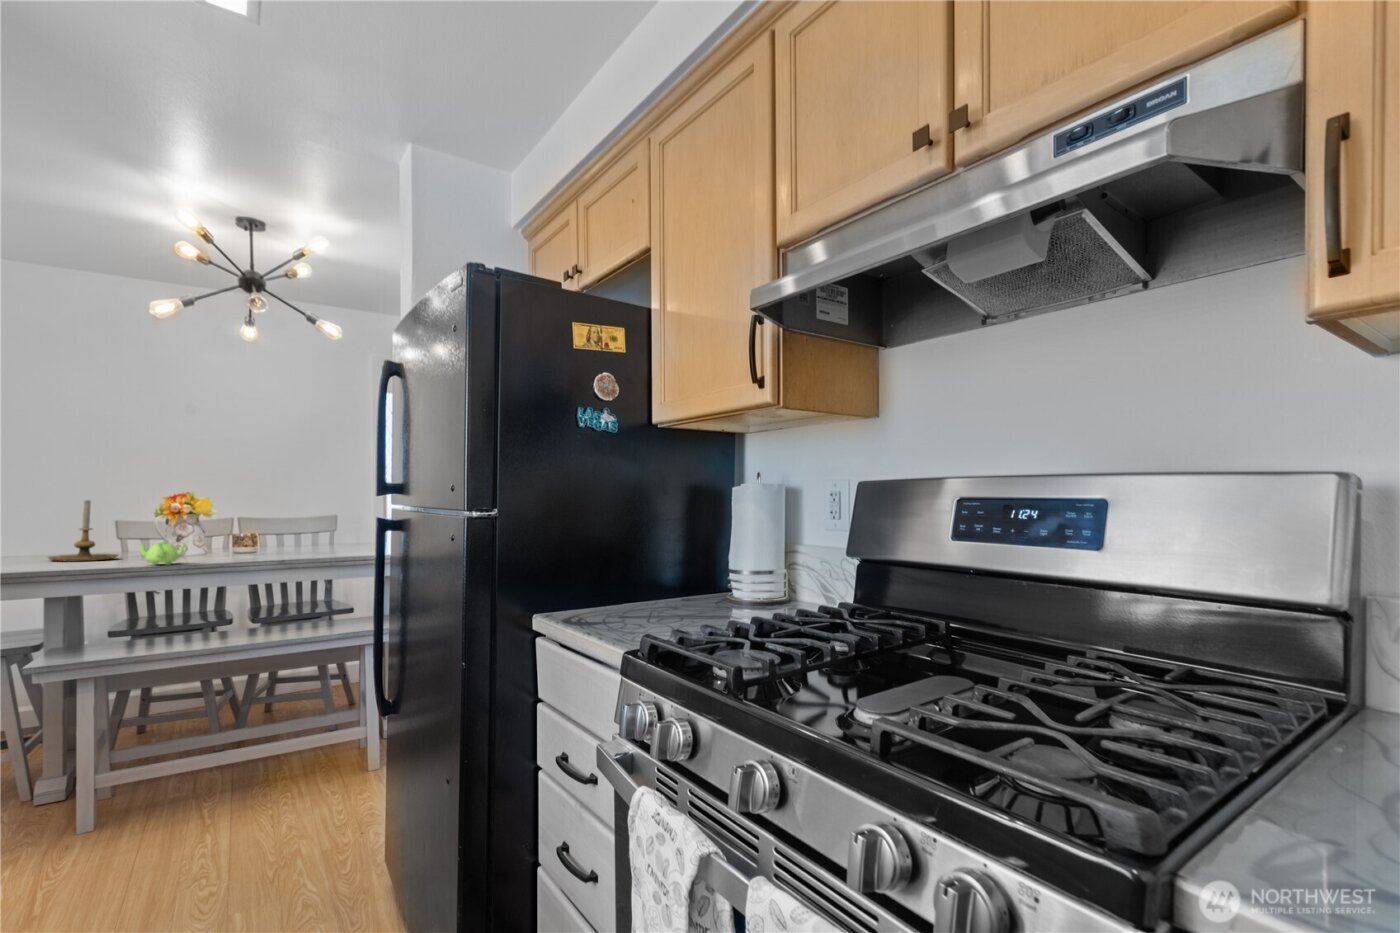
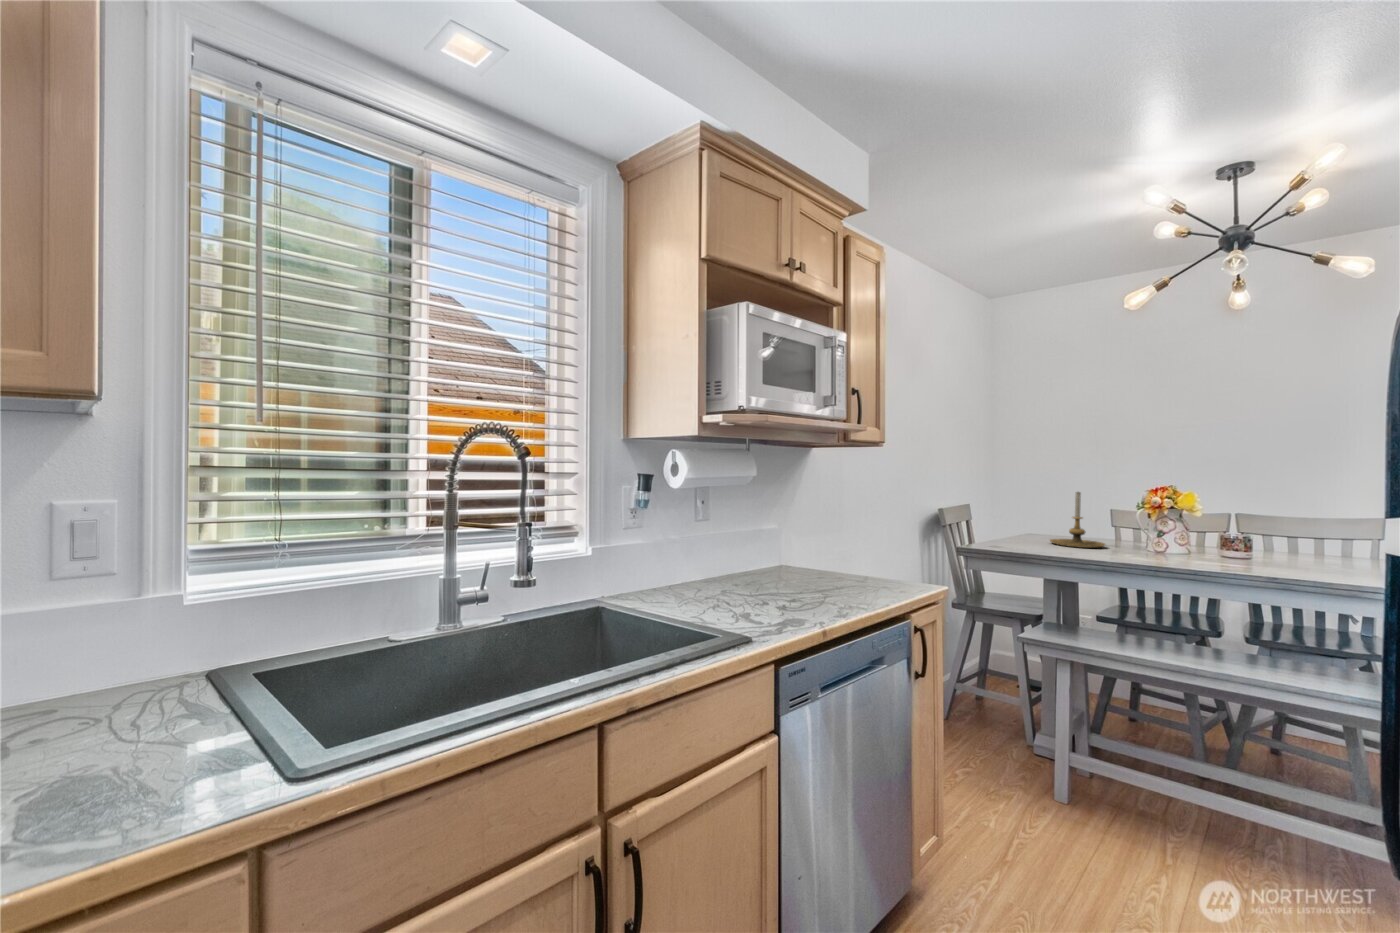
teapot: present [139,541,186,566] -> none [1115,538,1166,565]

